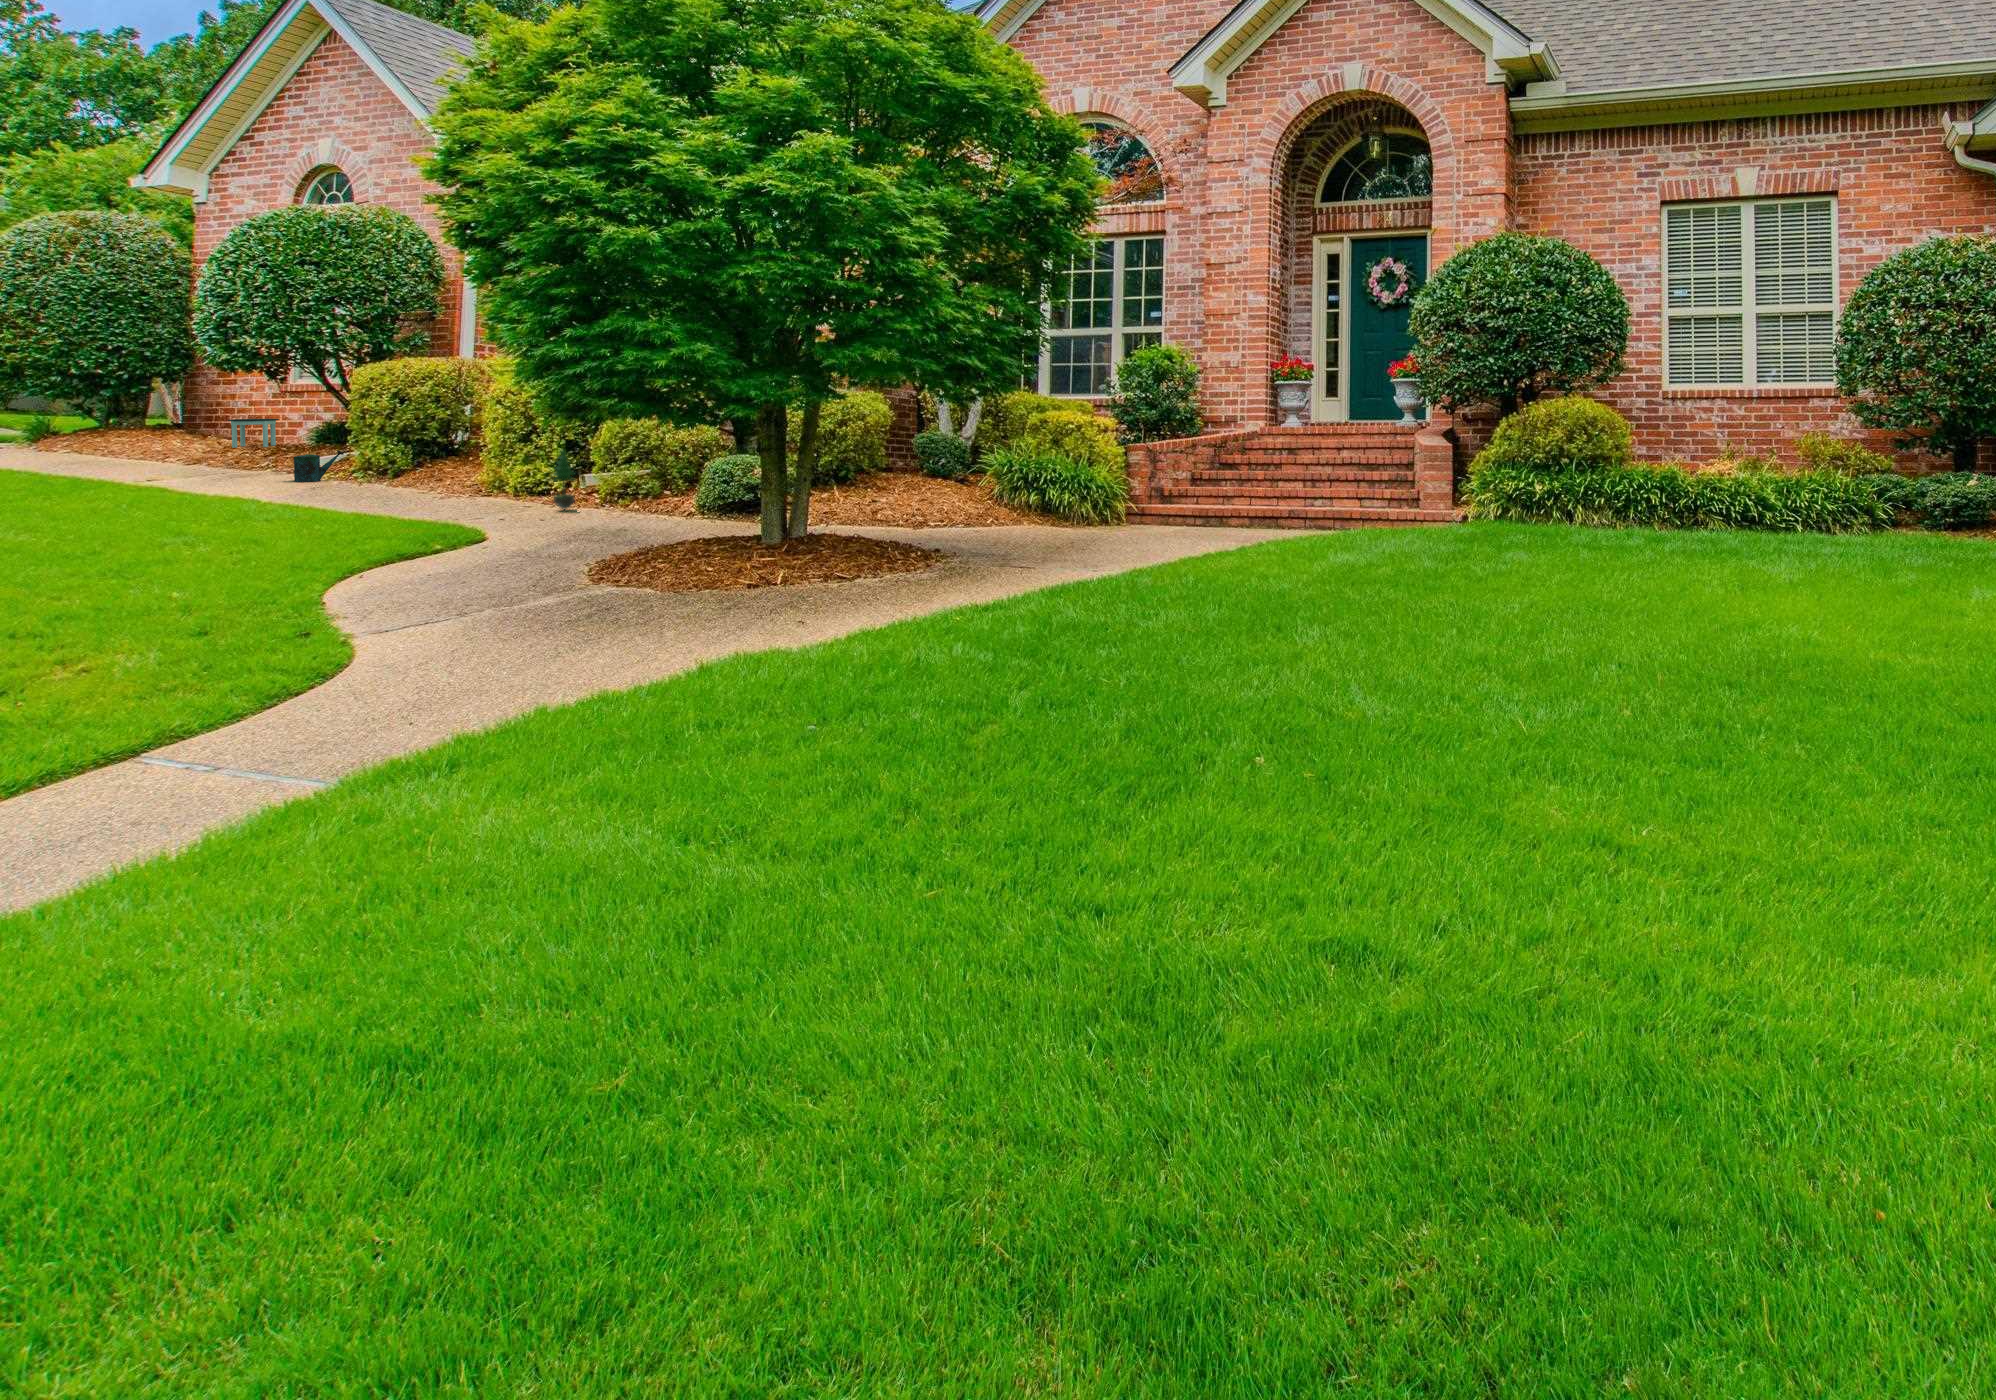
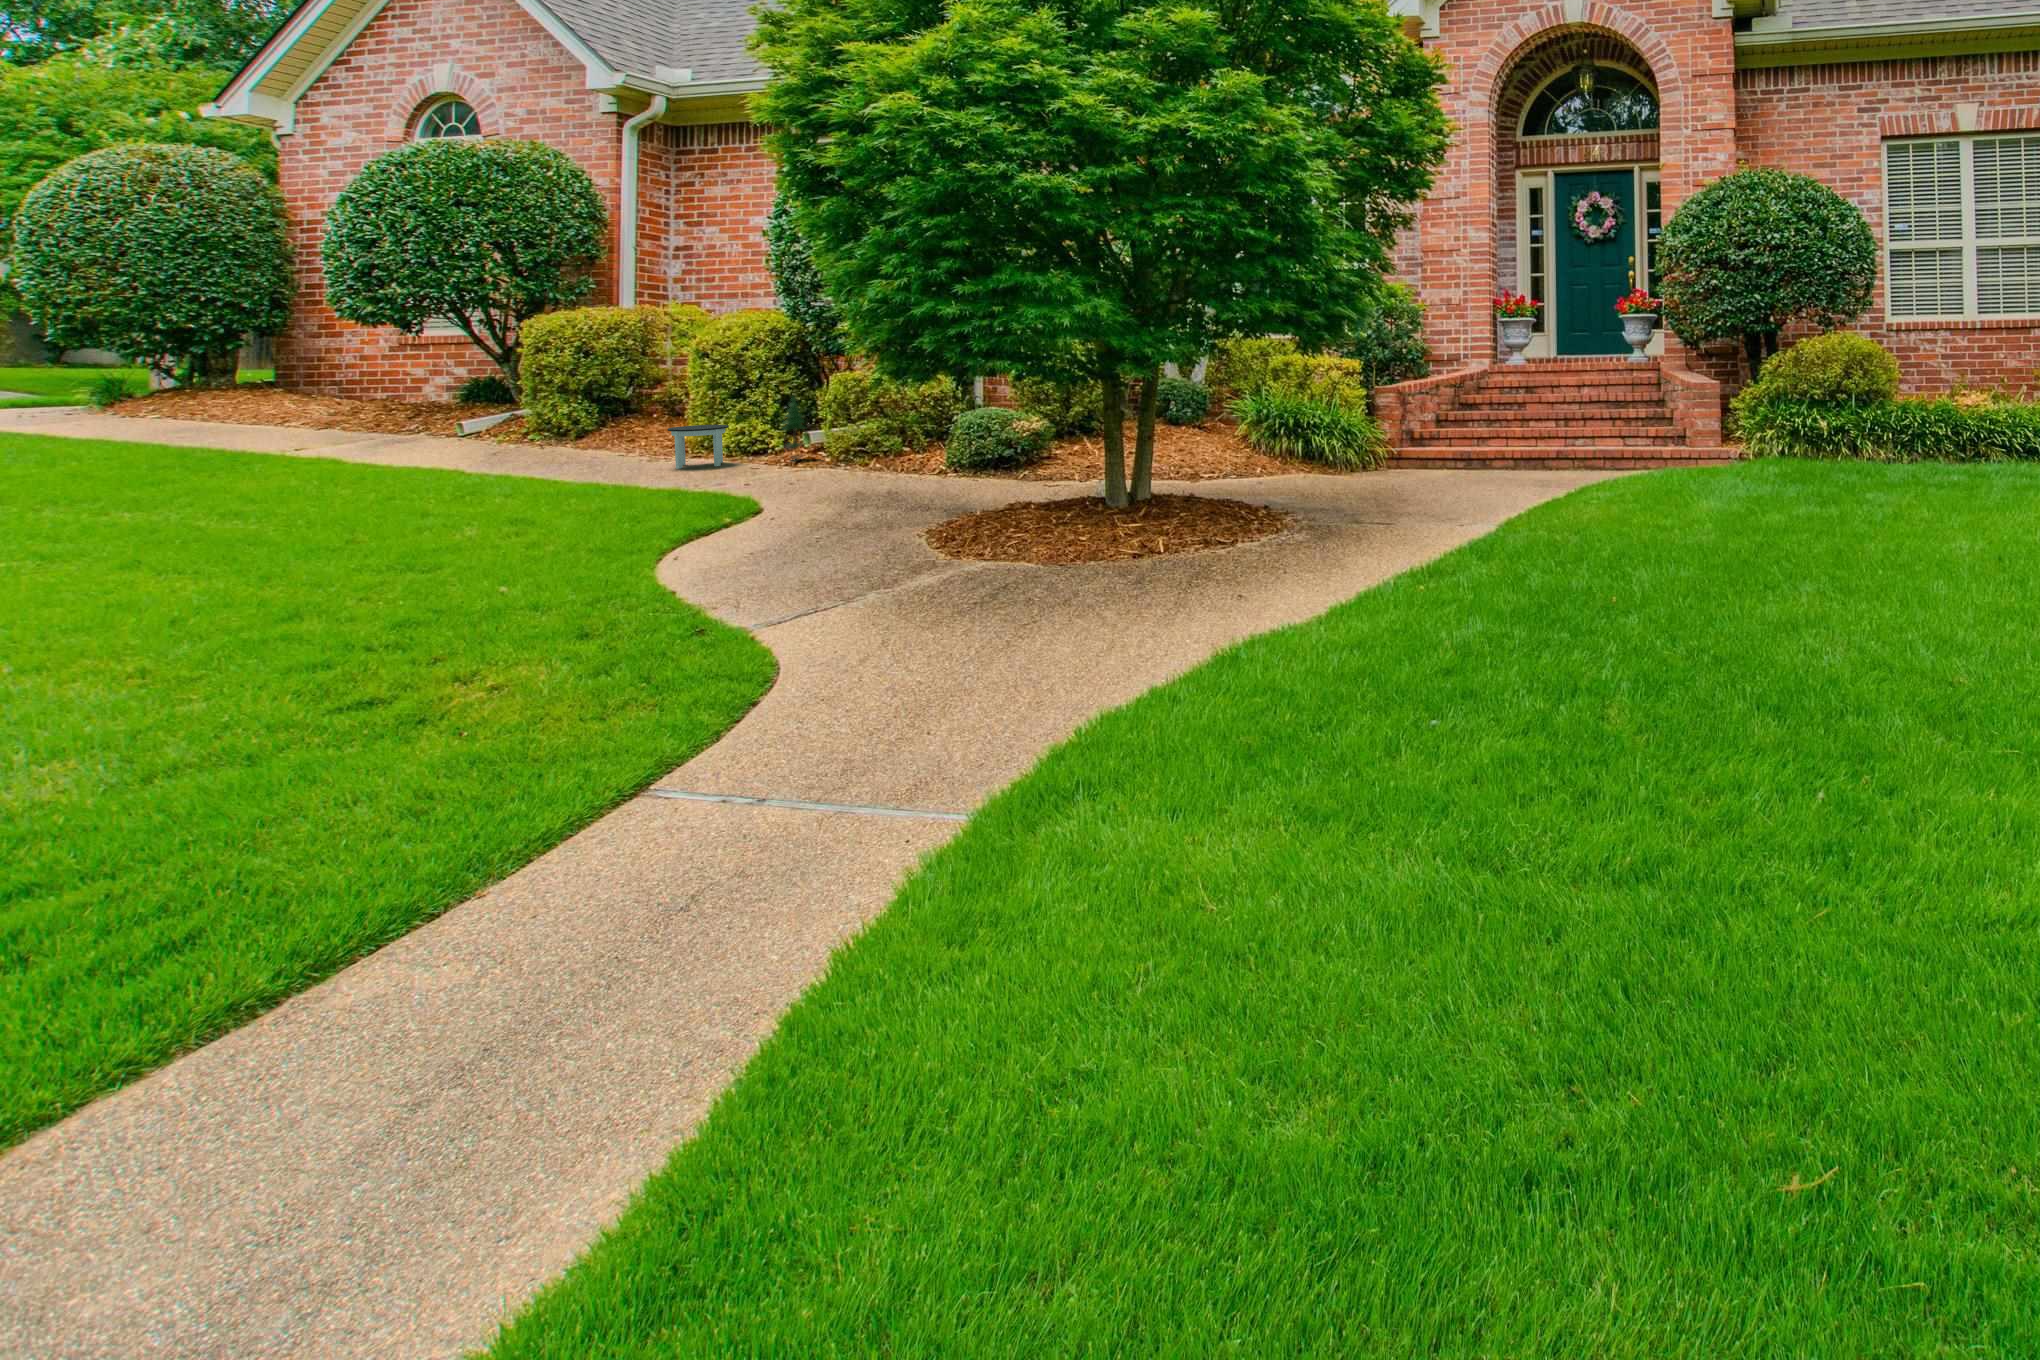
round table: present [228,419,279,448] -> present [668,425,729,469]
watering can: present [293,451,344,482] -> none [461,402,521,437]

